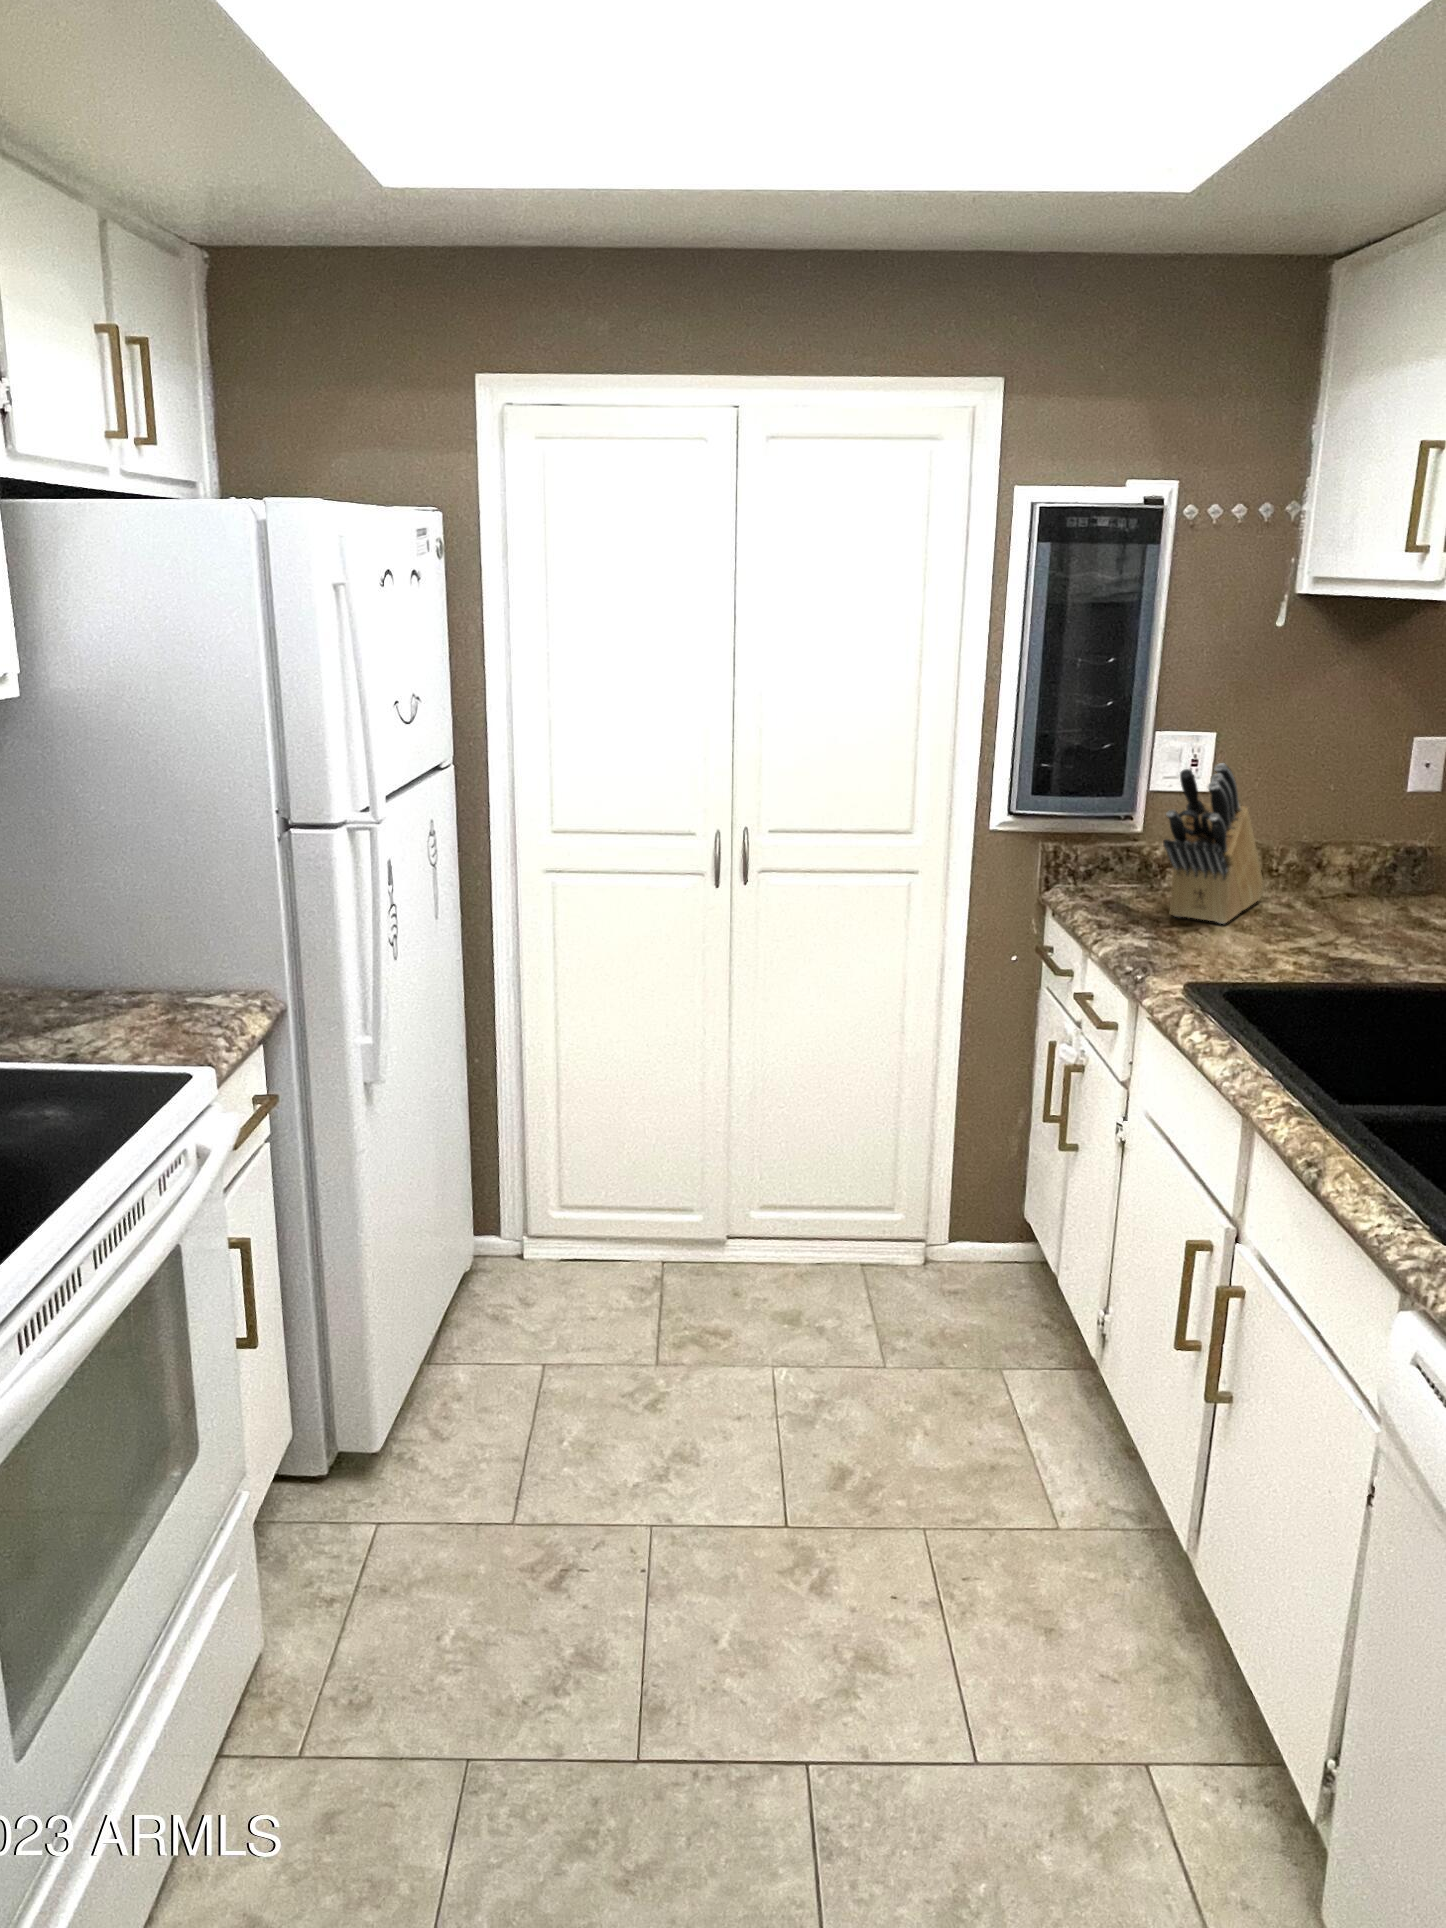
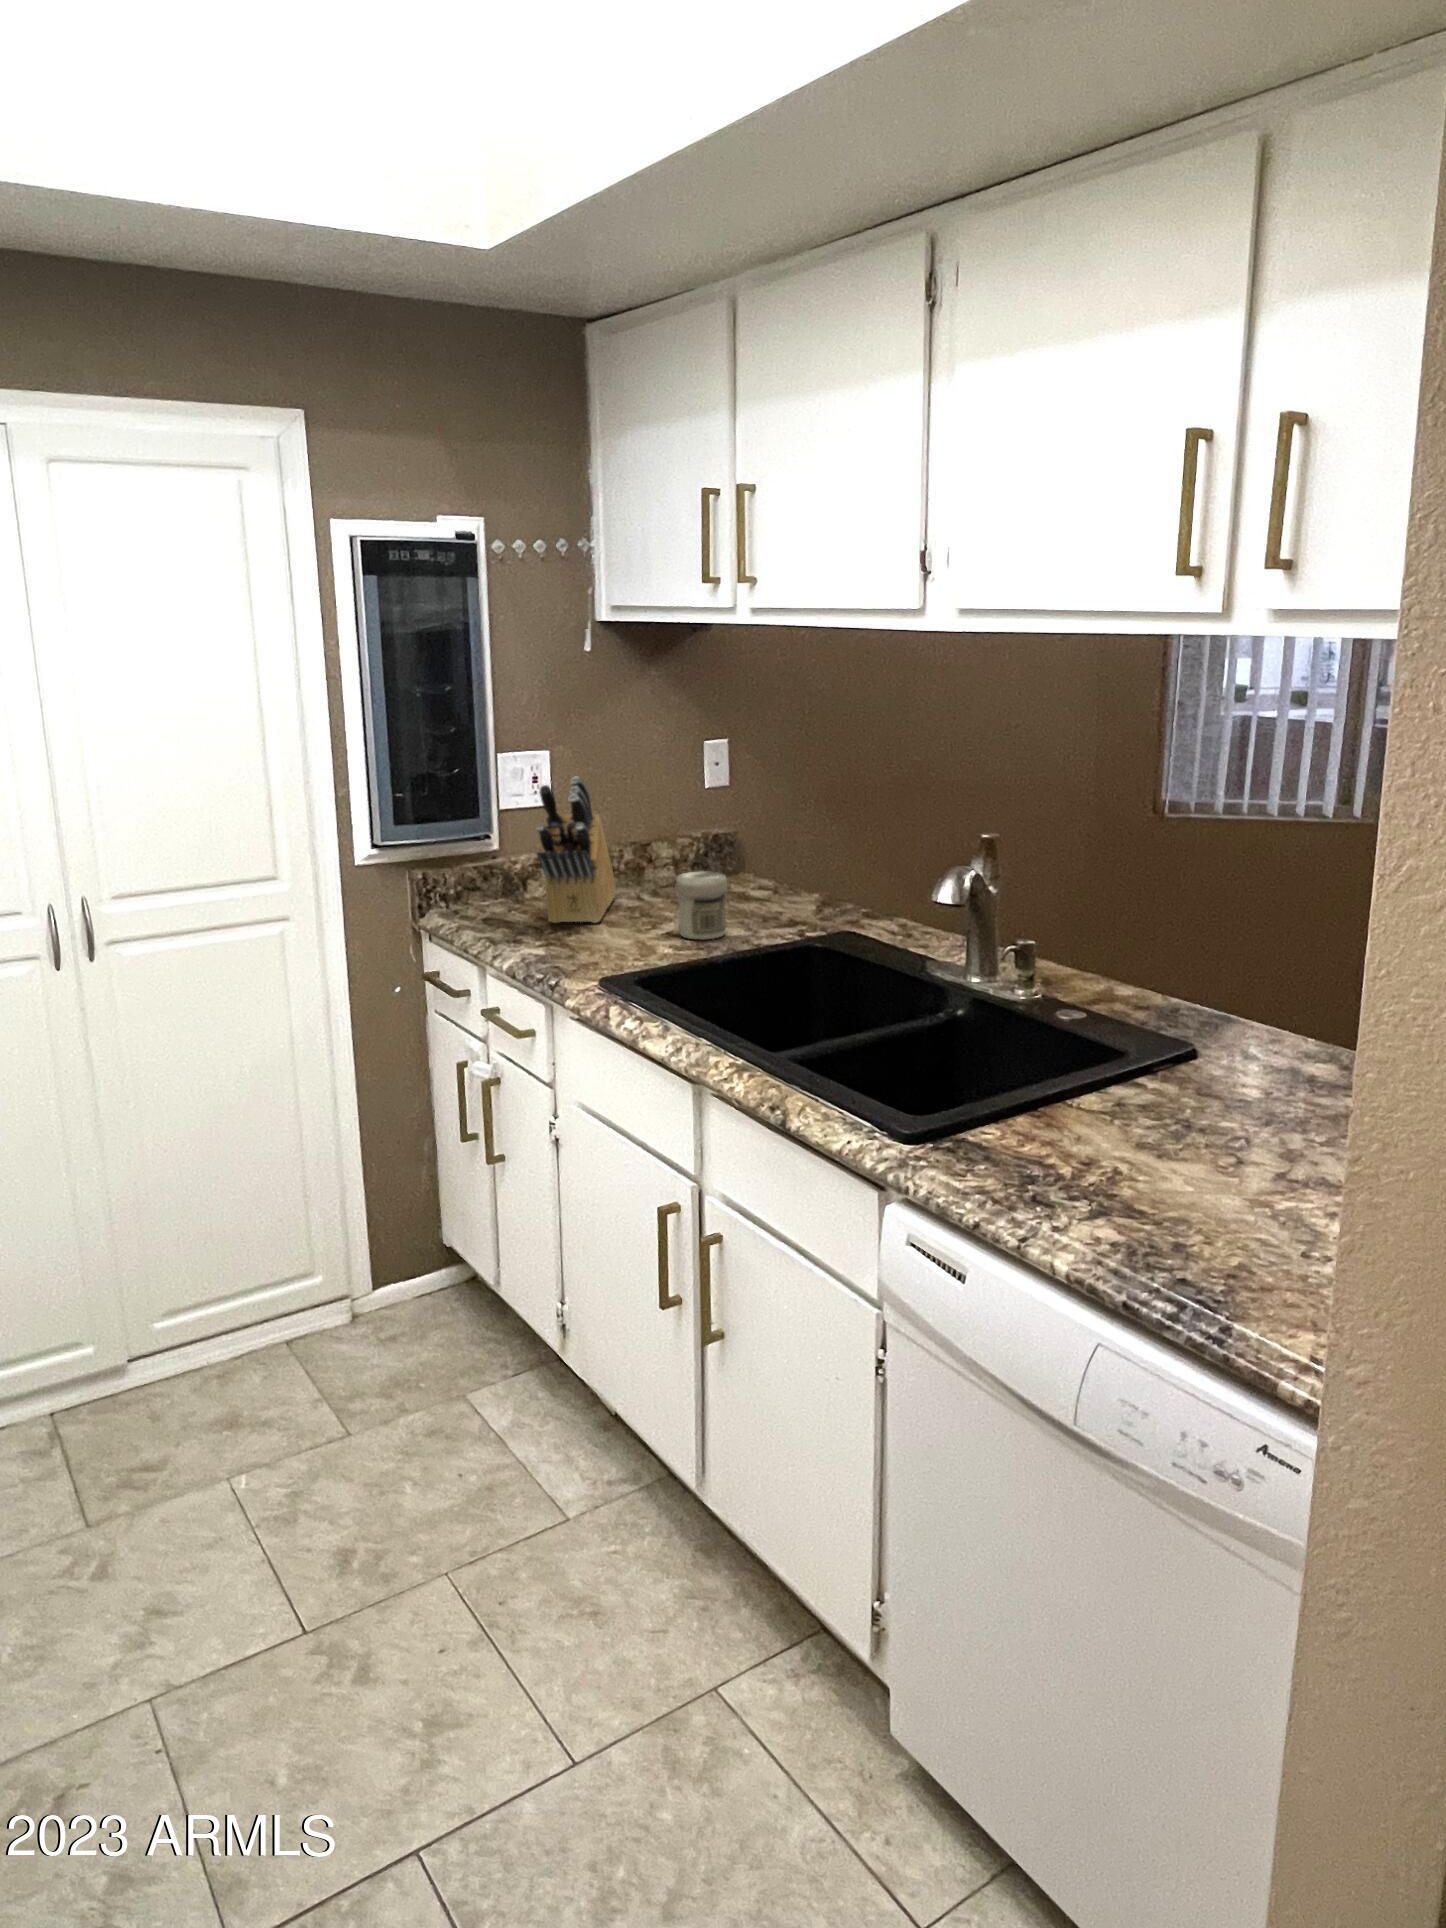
jar: none [1312,884,1380,963] -> present [676,871,728,940]

